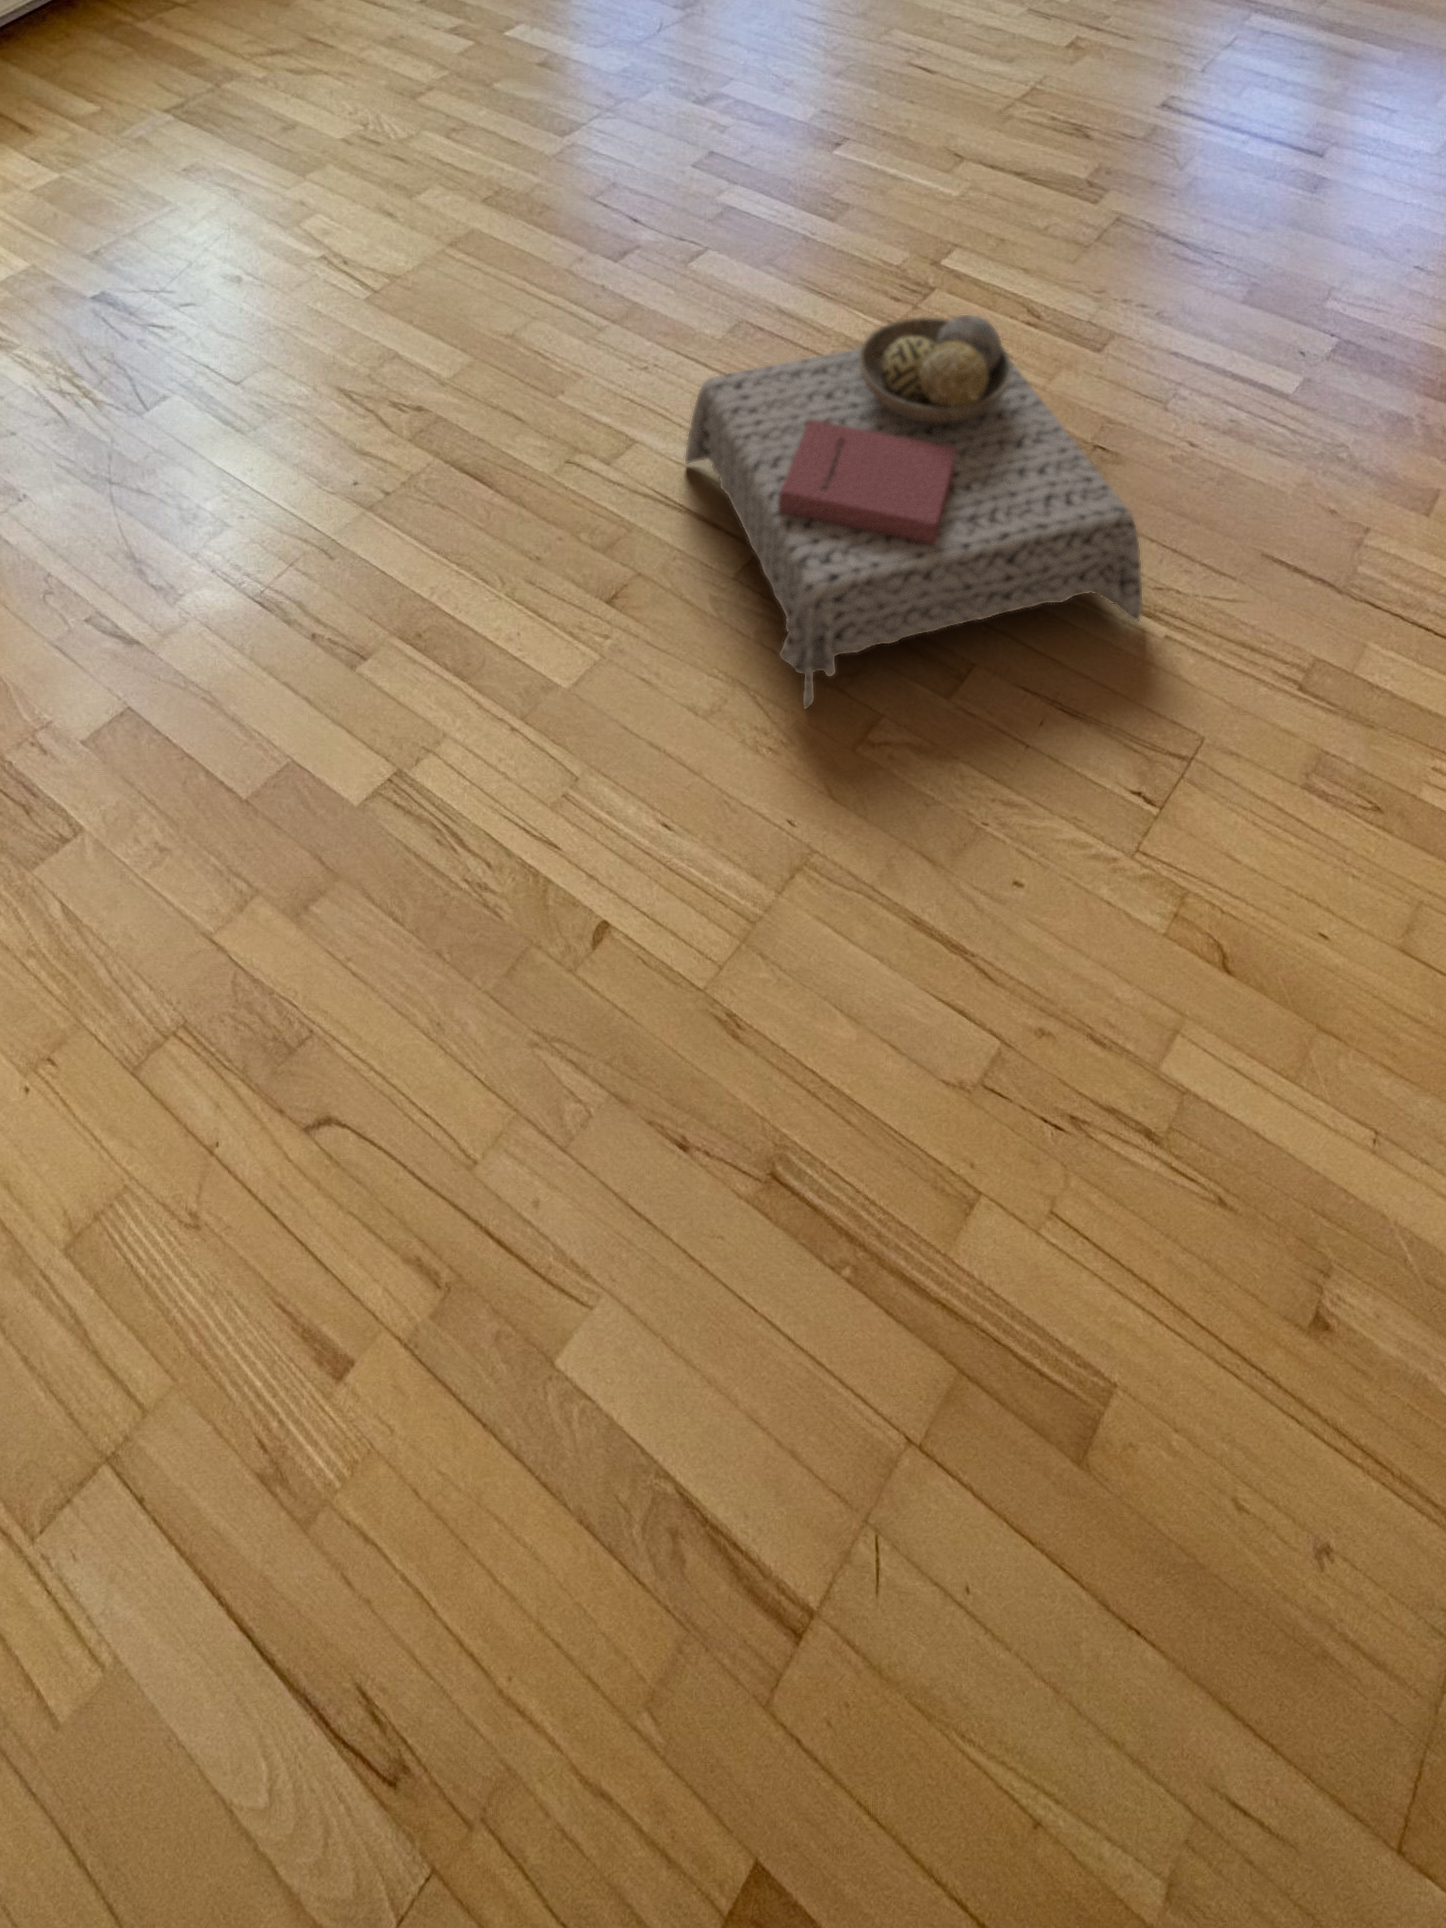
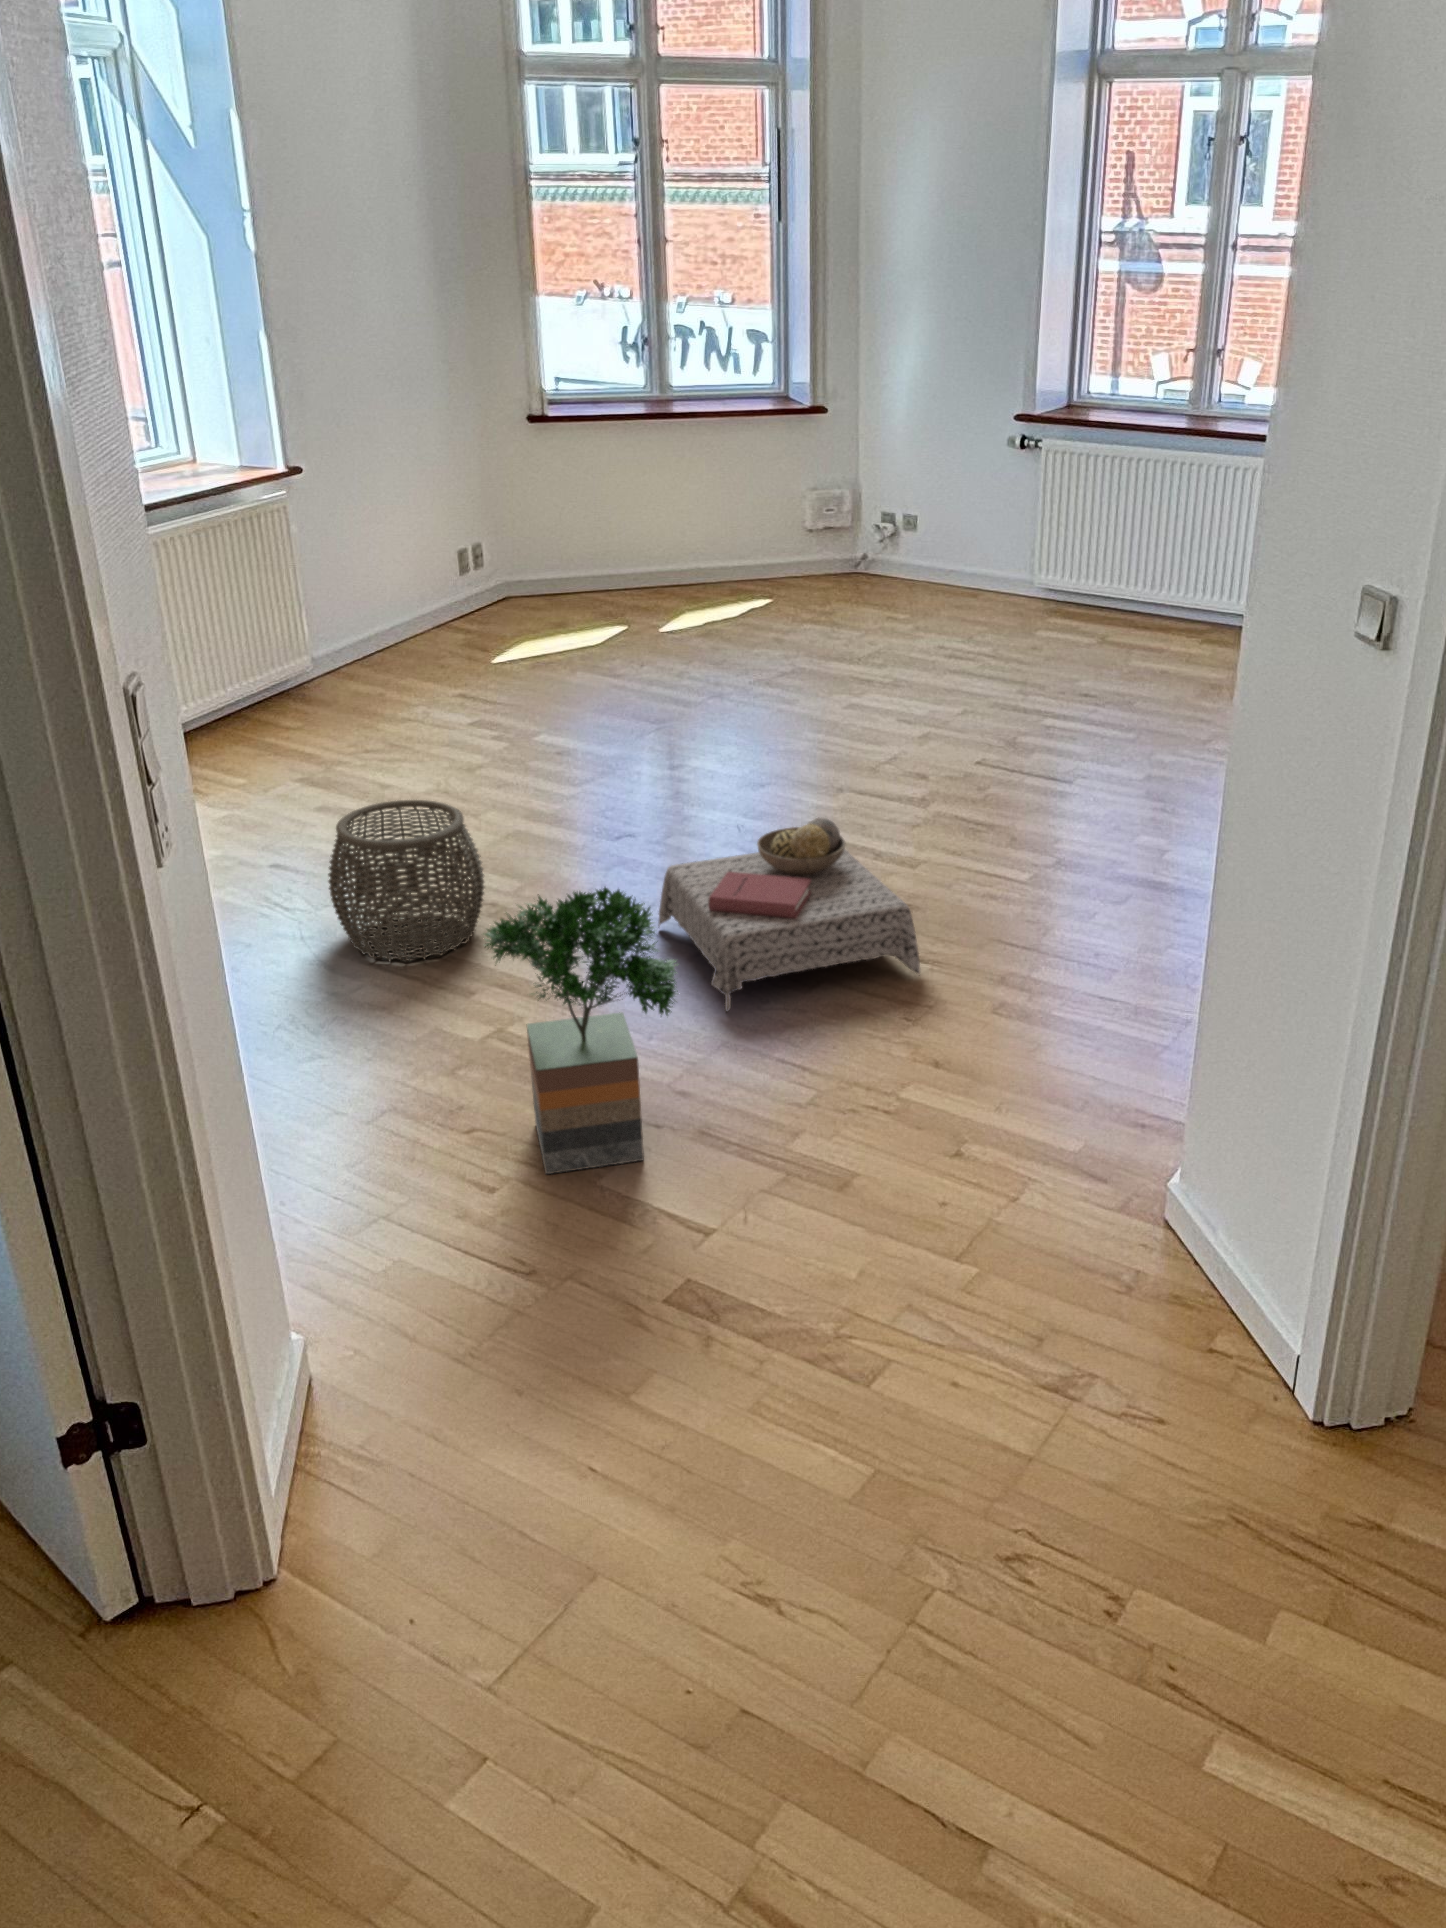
woven basket: none [150,245,405,530] -> present [328,800,484,961]
potted tree: none [335,674,747,1229] -> present [485,887,678,1174]

